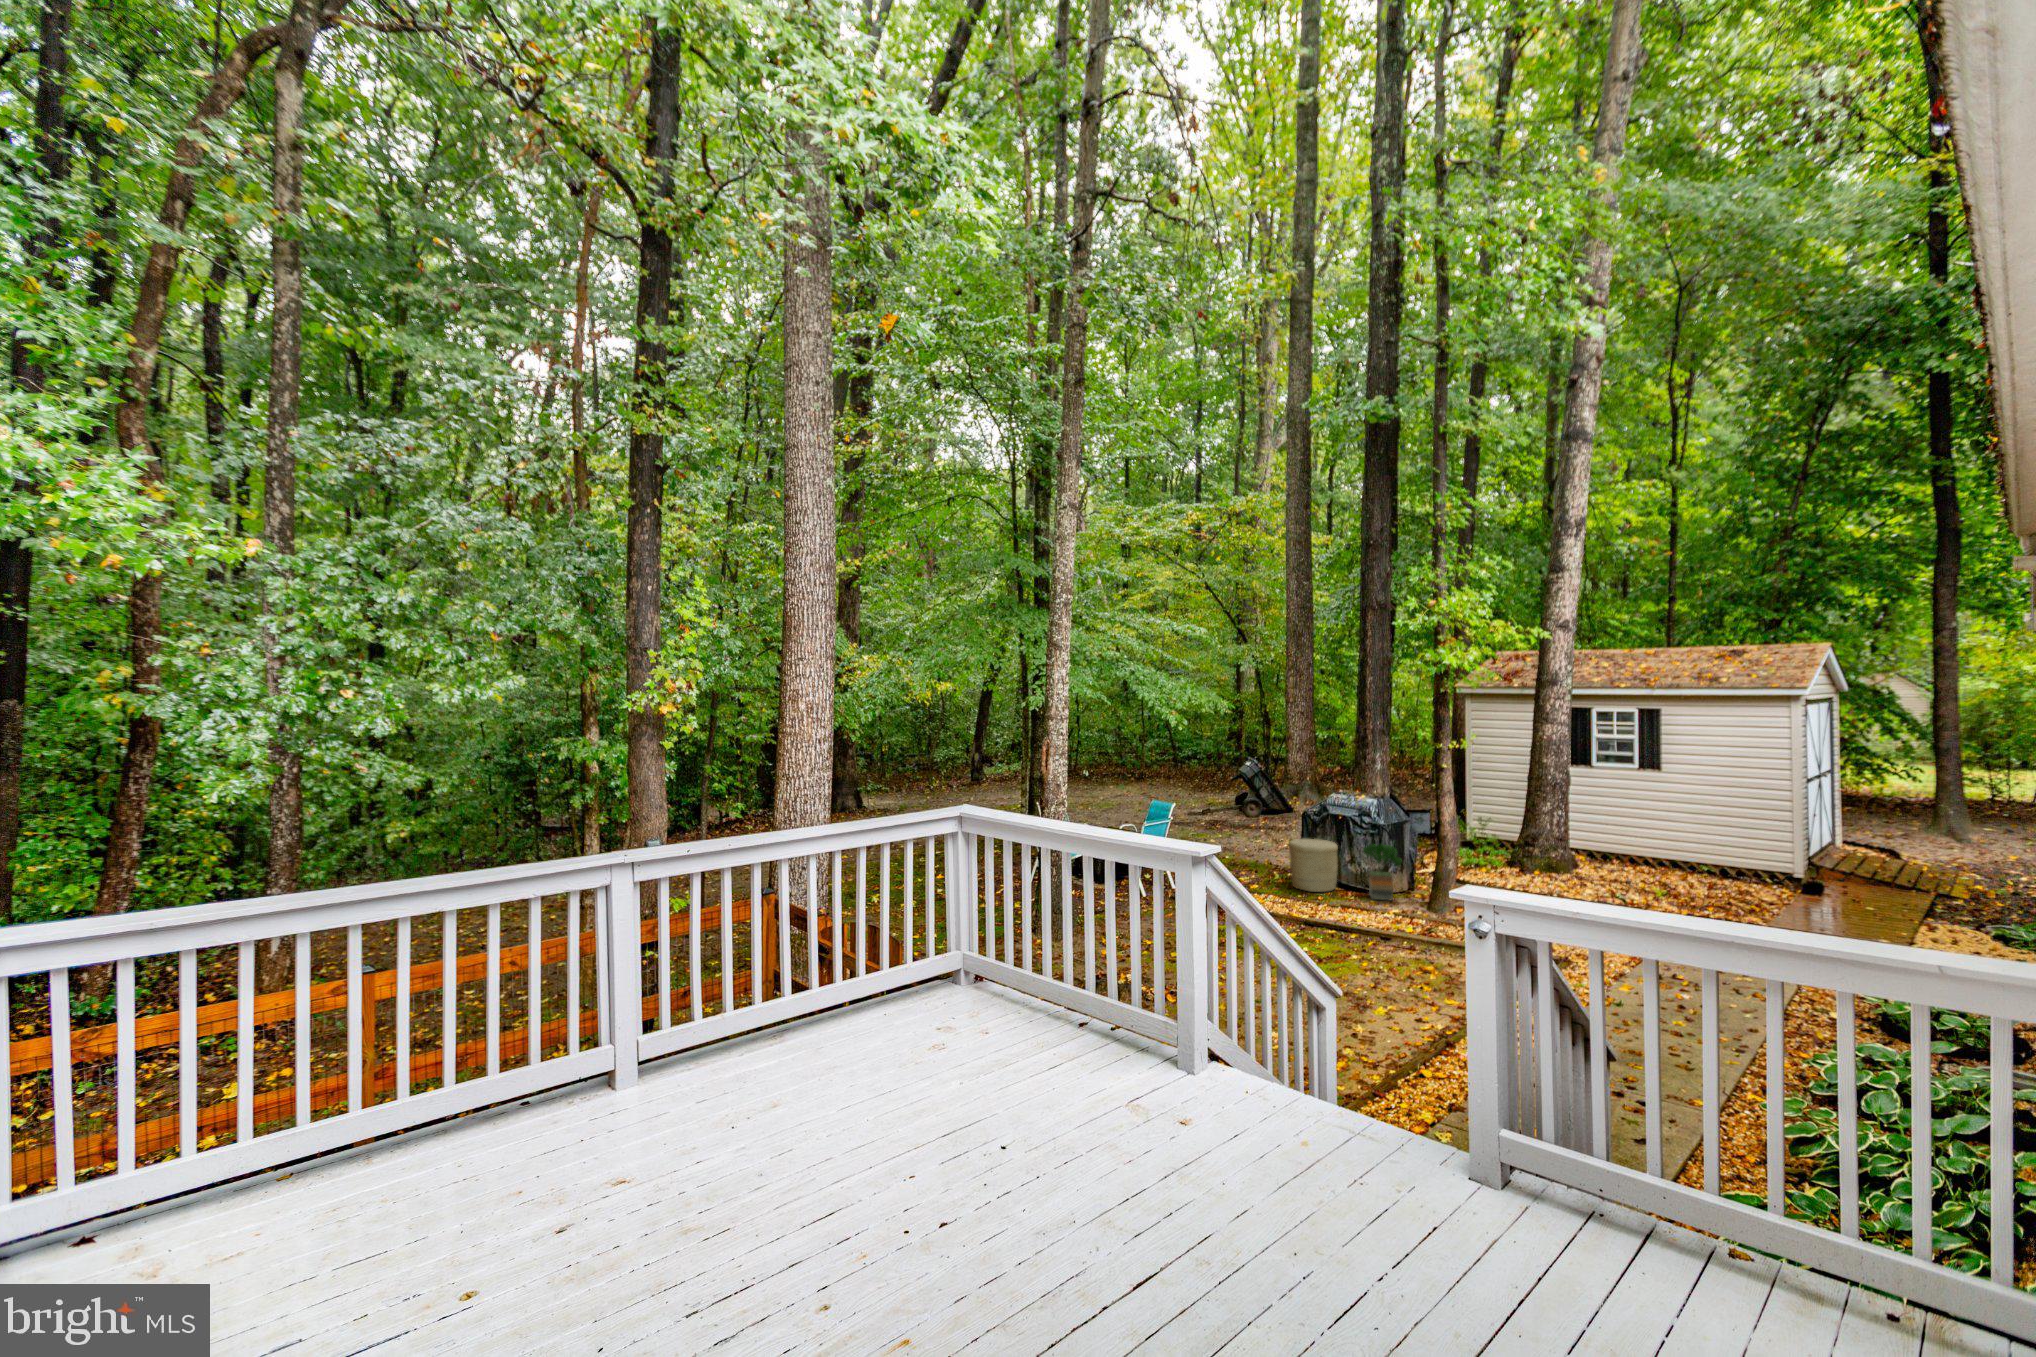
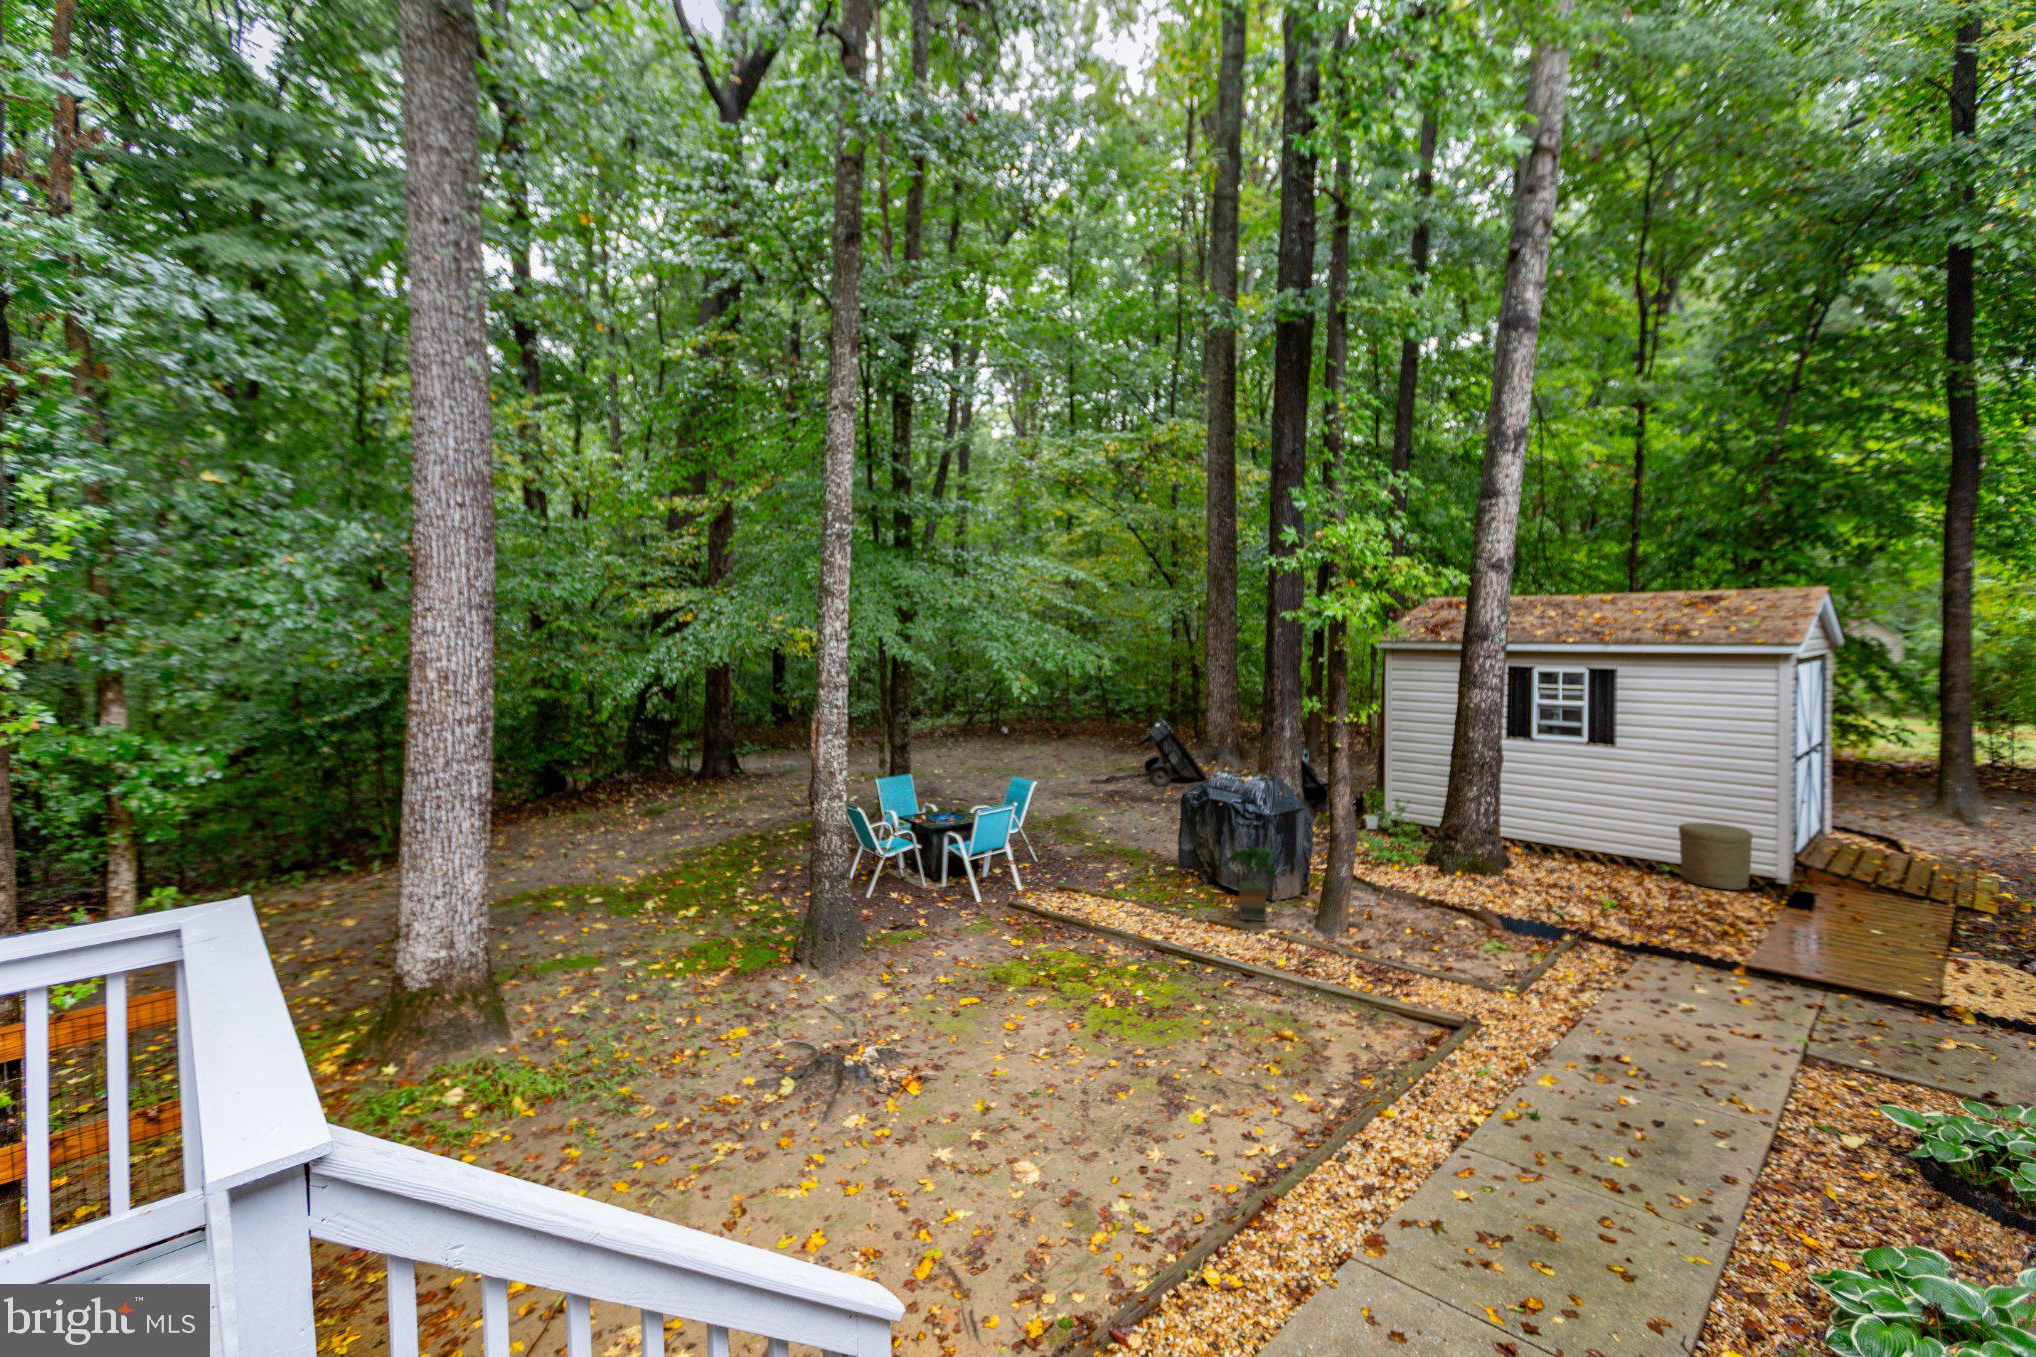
woven basket: present [1288,838,1338,892] -> present [1679,823,1753,890]

